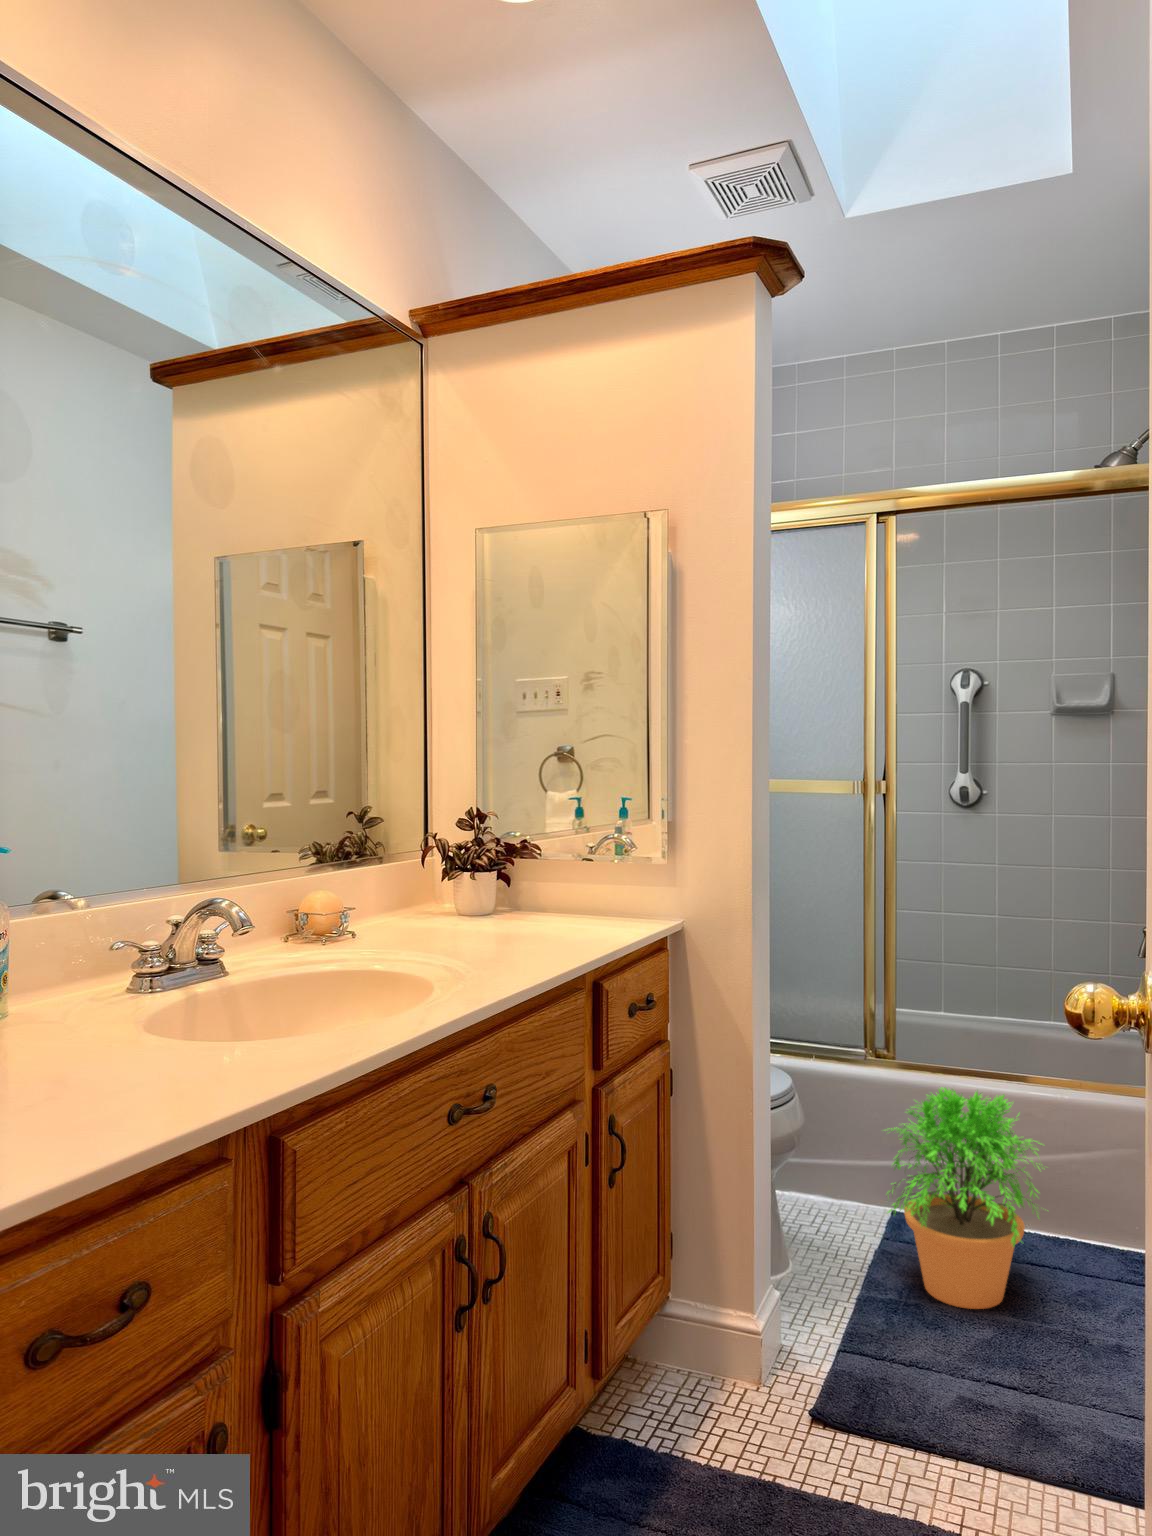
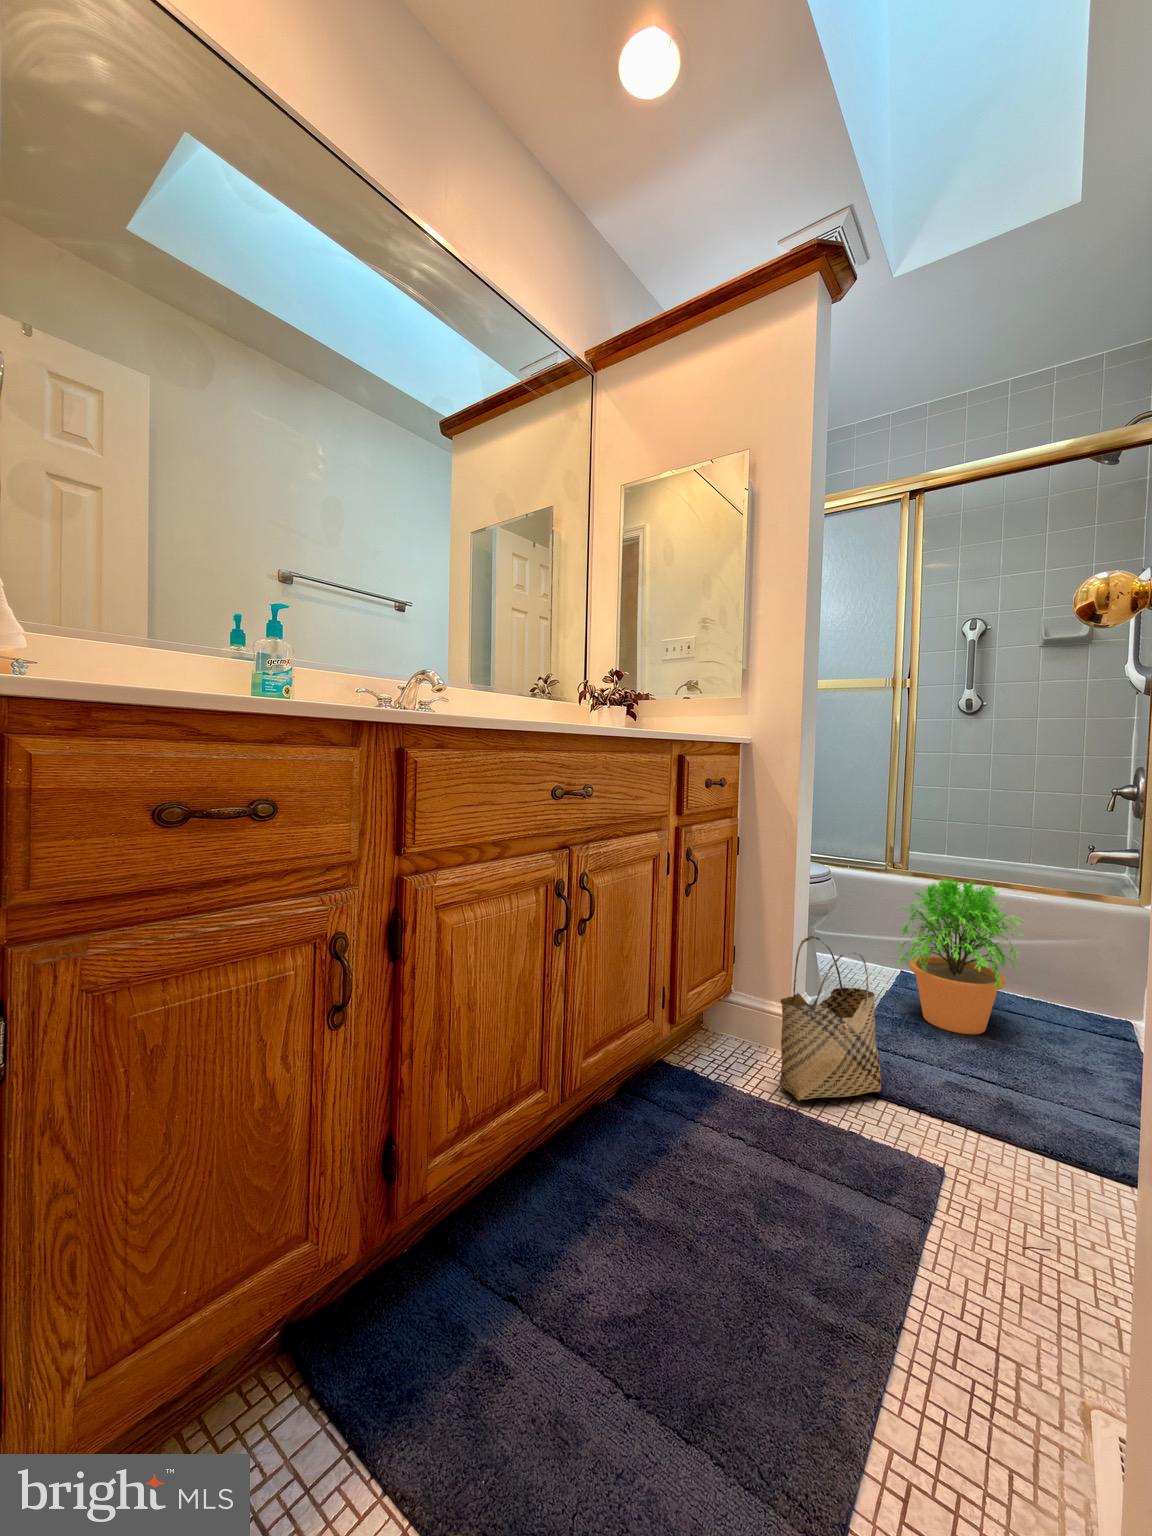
woven basket: none [744,1217,879,1465] -> present [779,936,881,1100]

